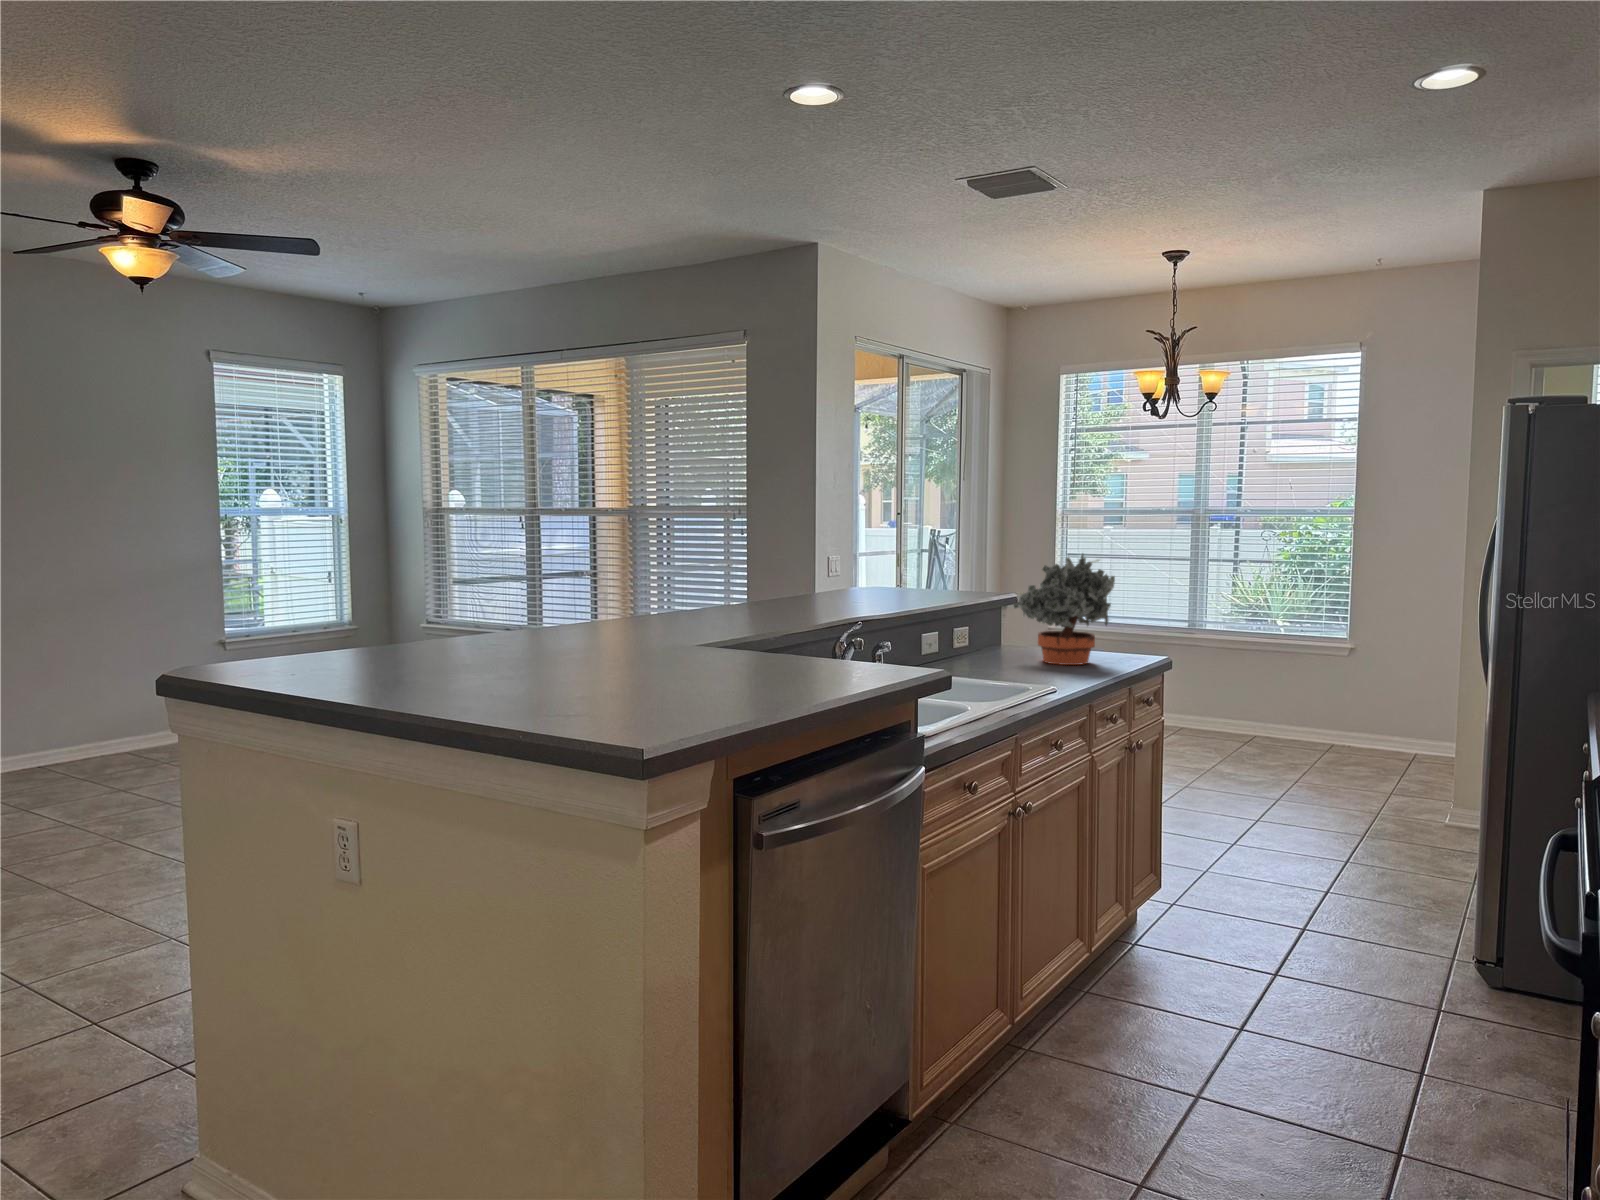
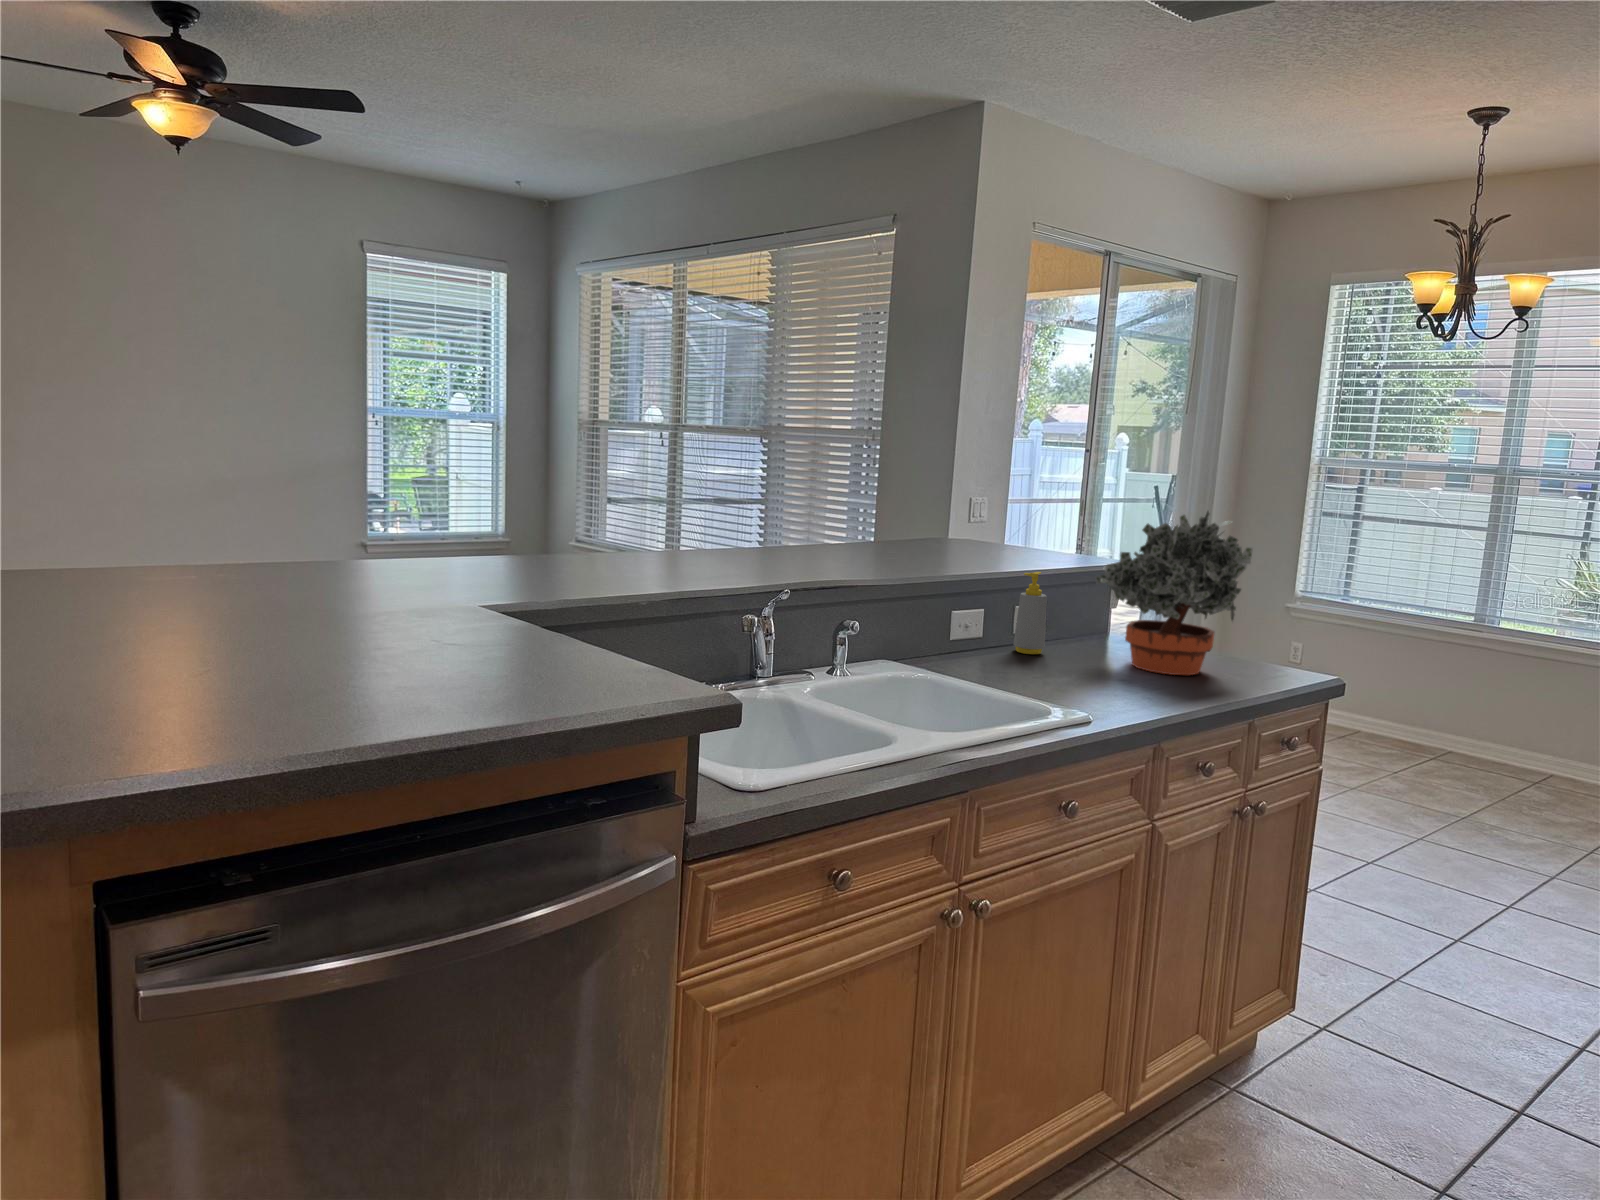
soap bottle: none [964,603,985,661] -> present [1014,572,1047,654]

